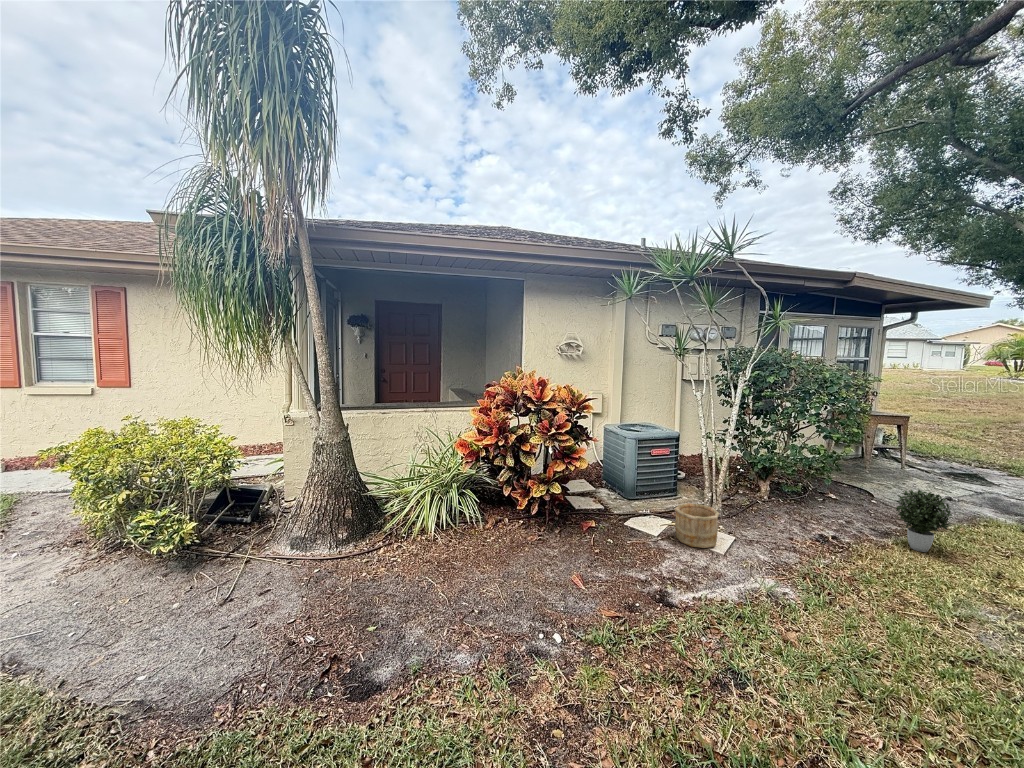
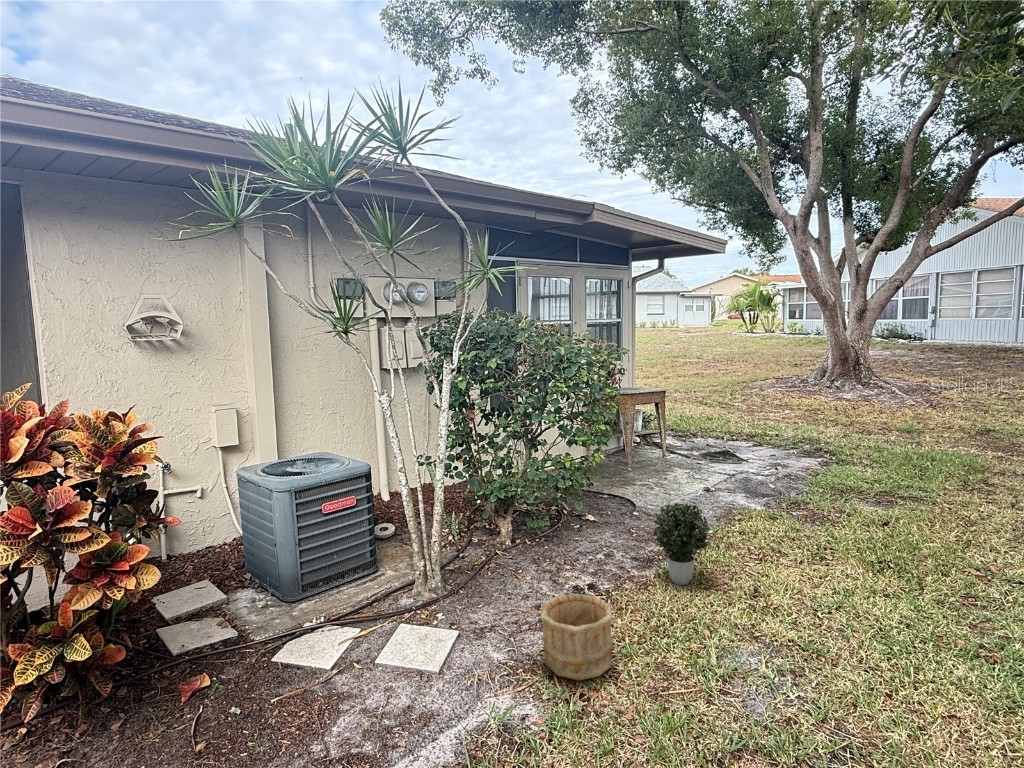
wooden bucket: present [674,503,719,548] -> present [540,594,613,681]

